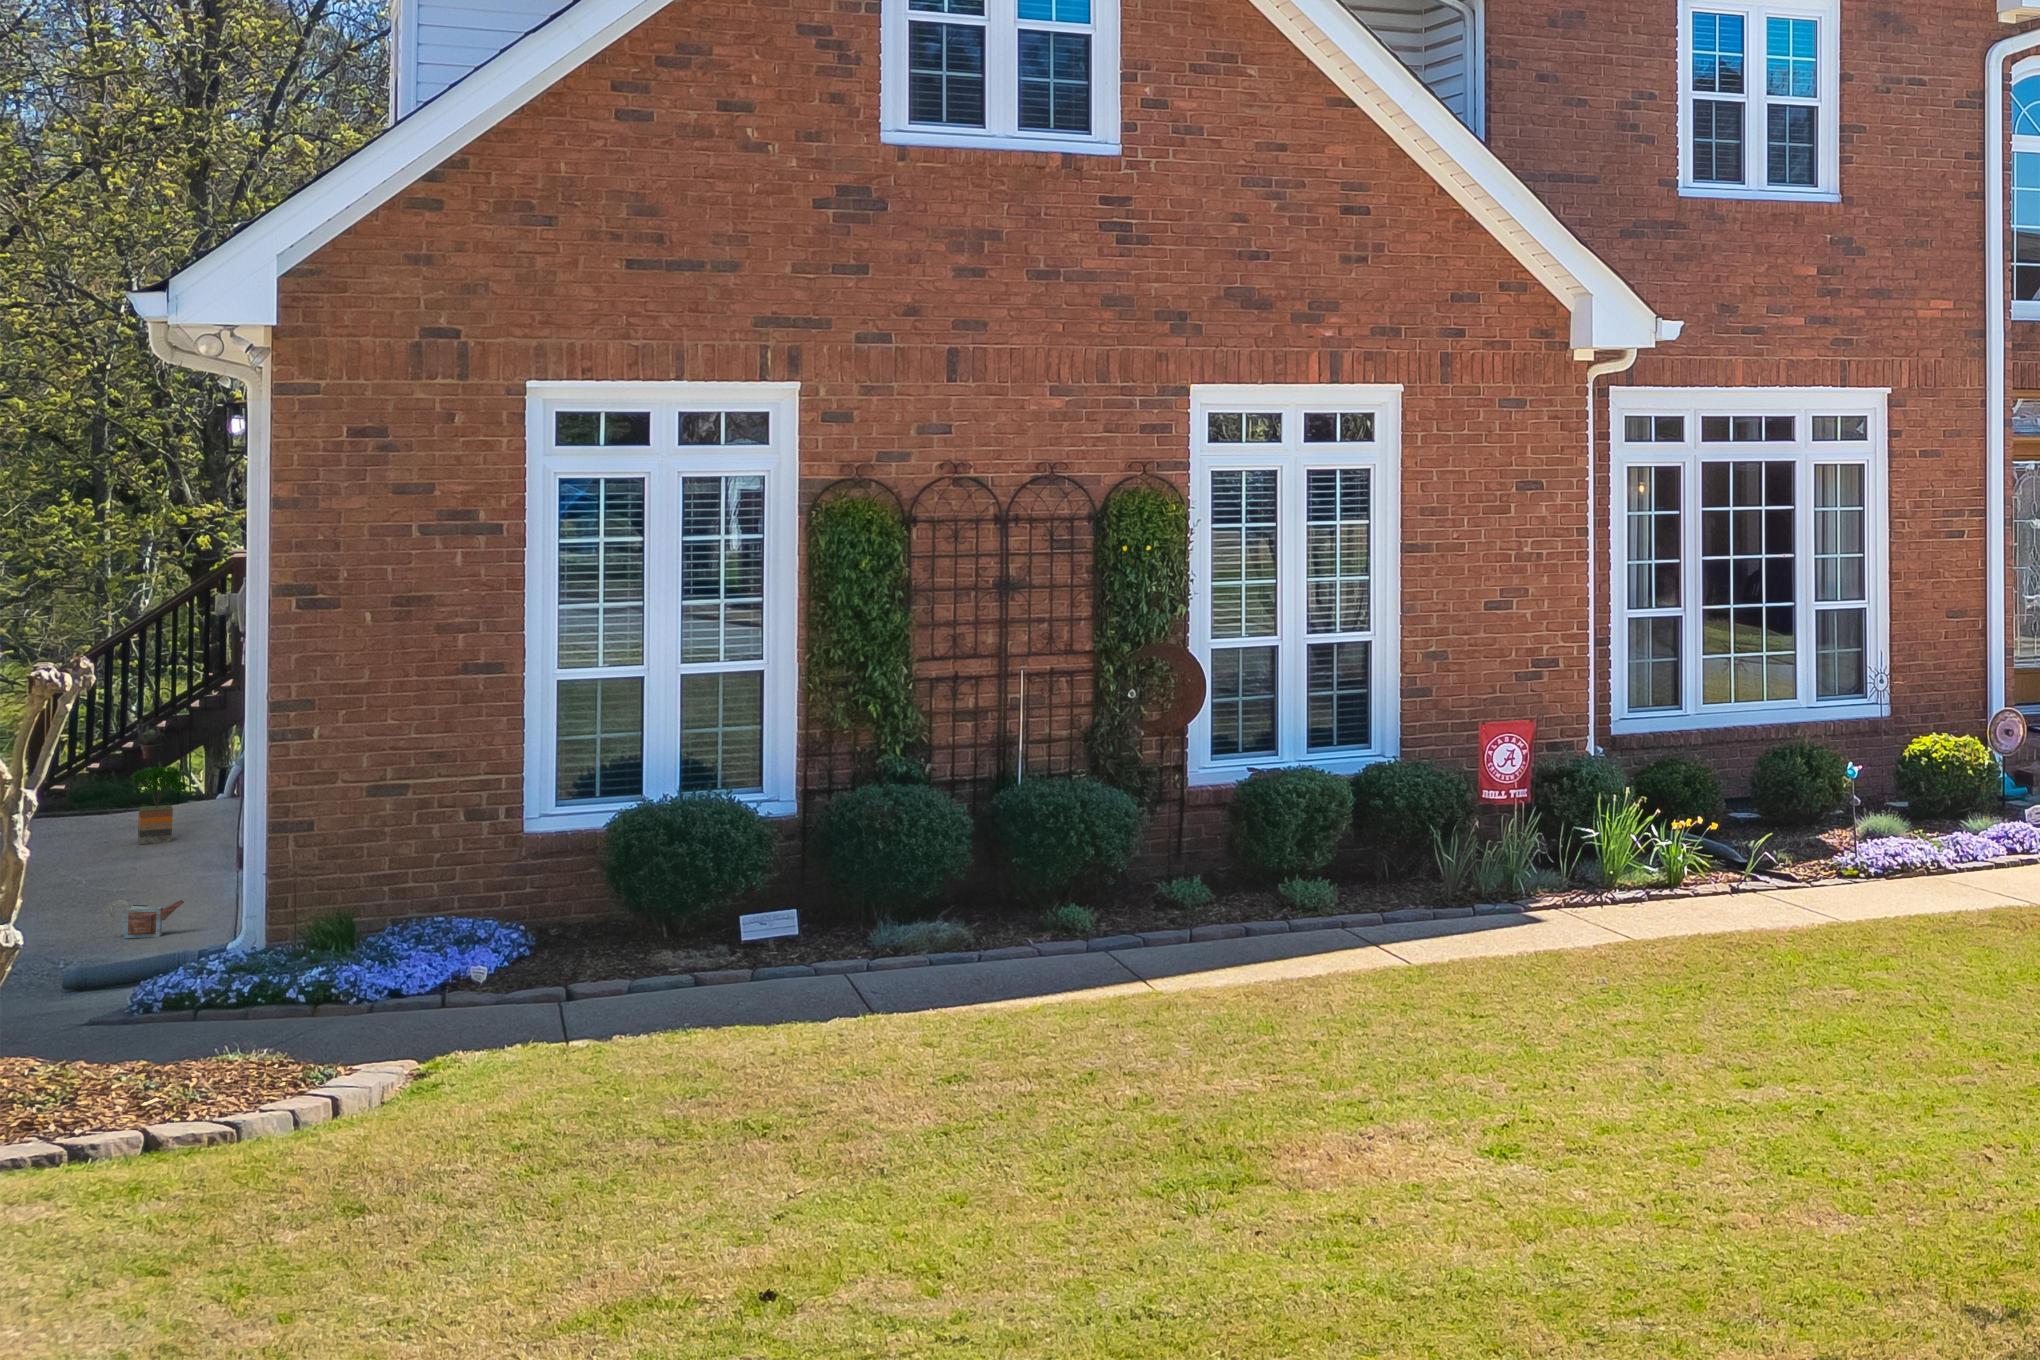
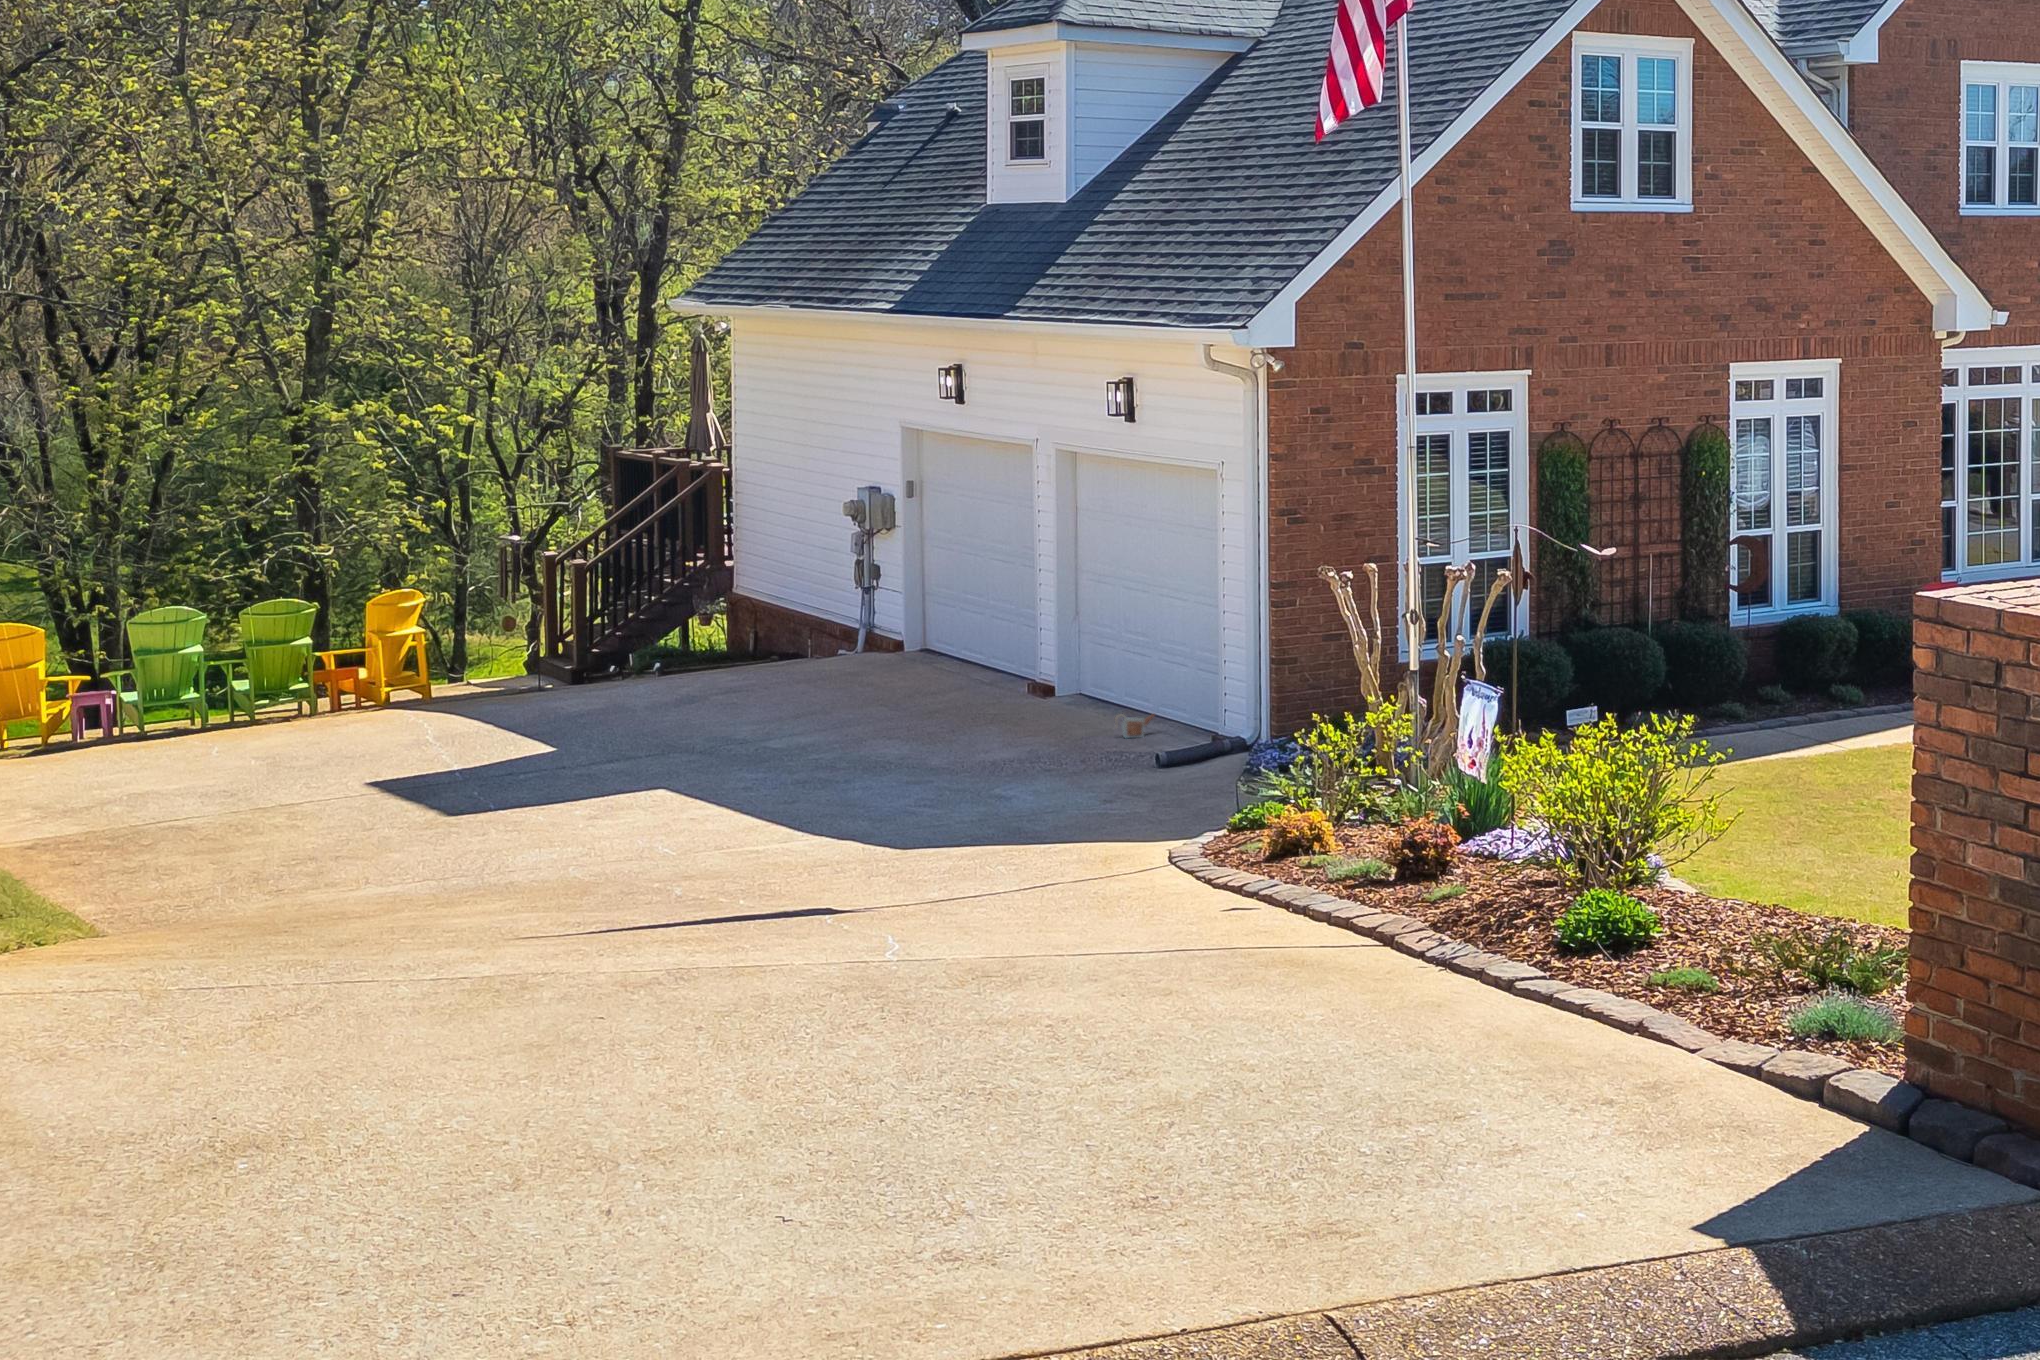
potted tree: present [131,766,187,844] -> none [923,624,964,679]

